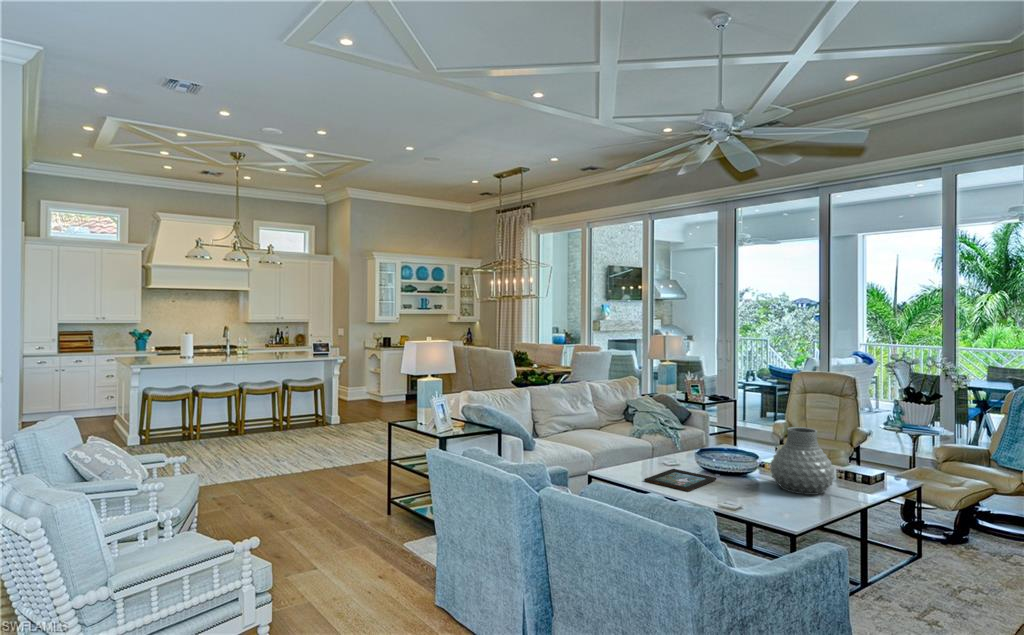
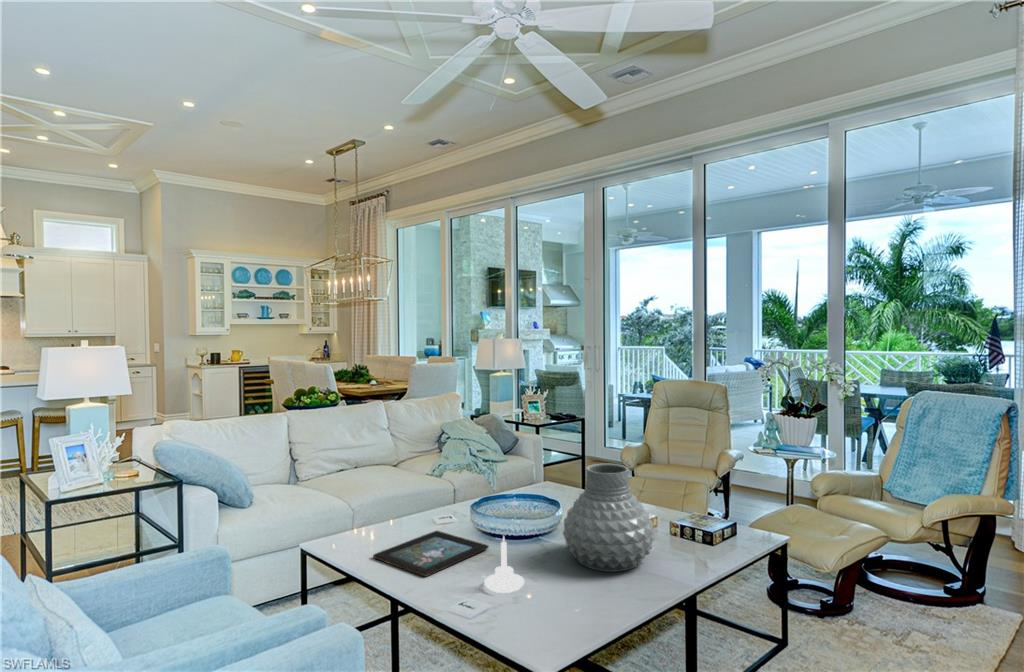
candle holder: none [730,466,757,501] -> present [484,536,524,593]

